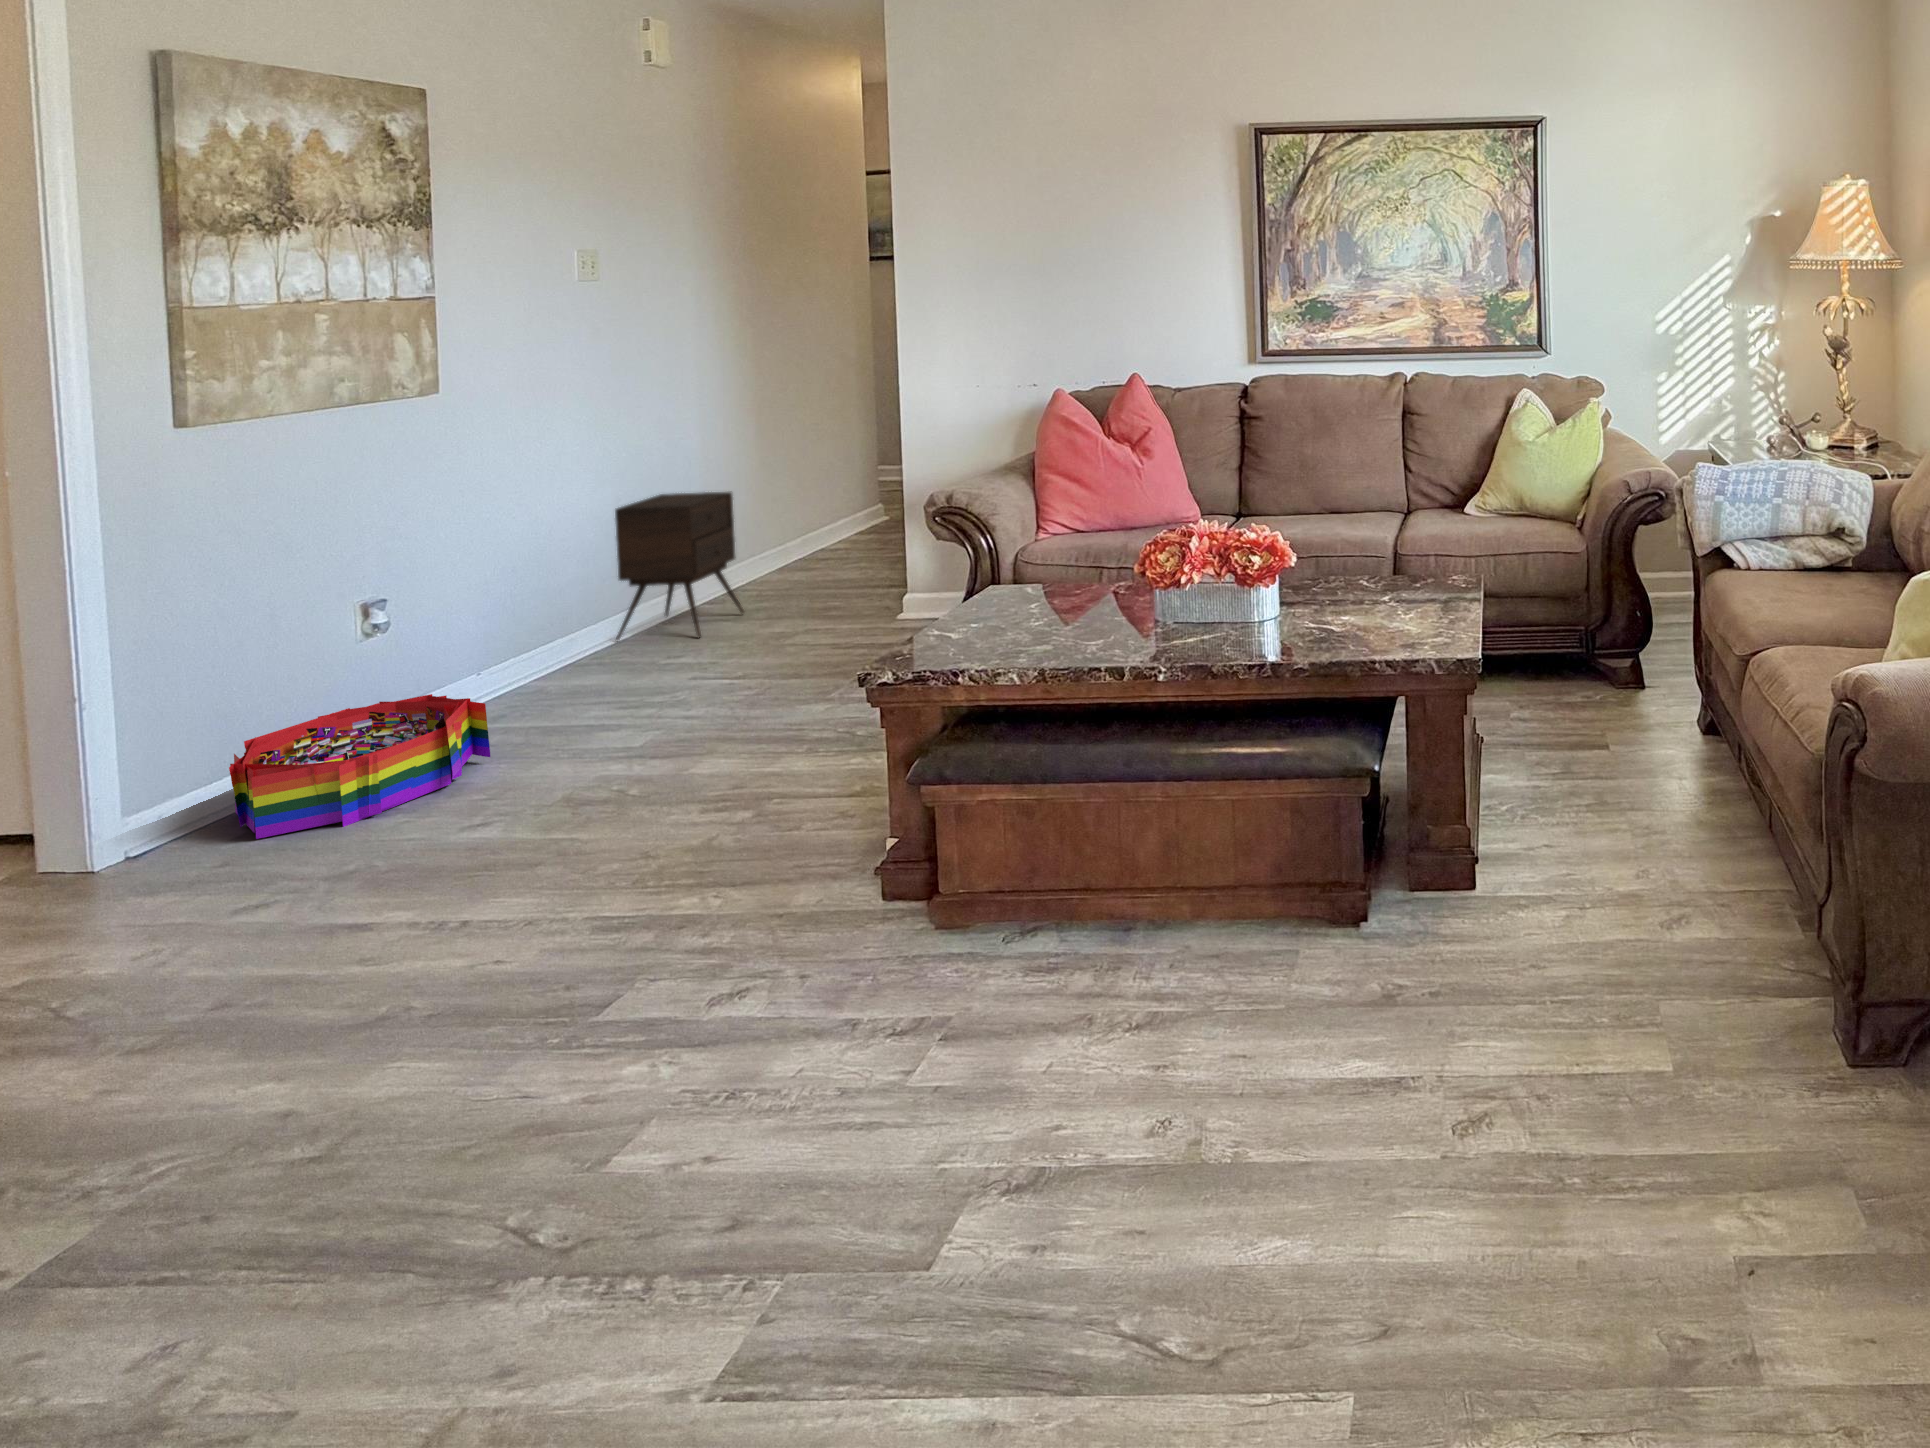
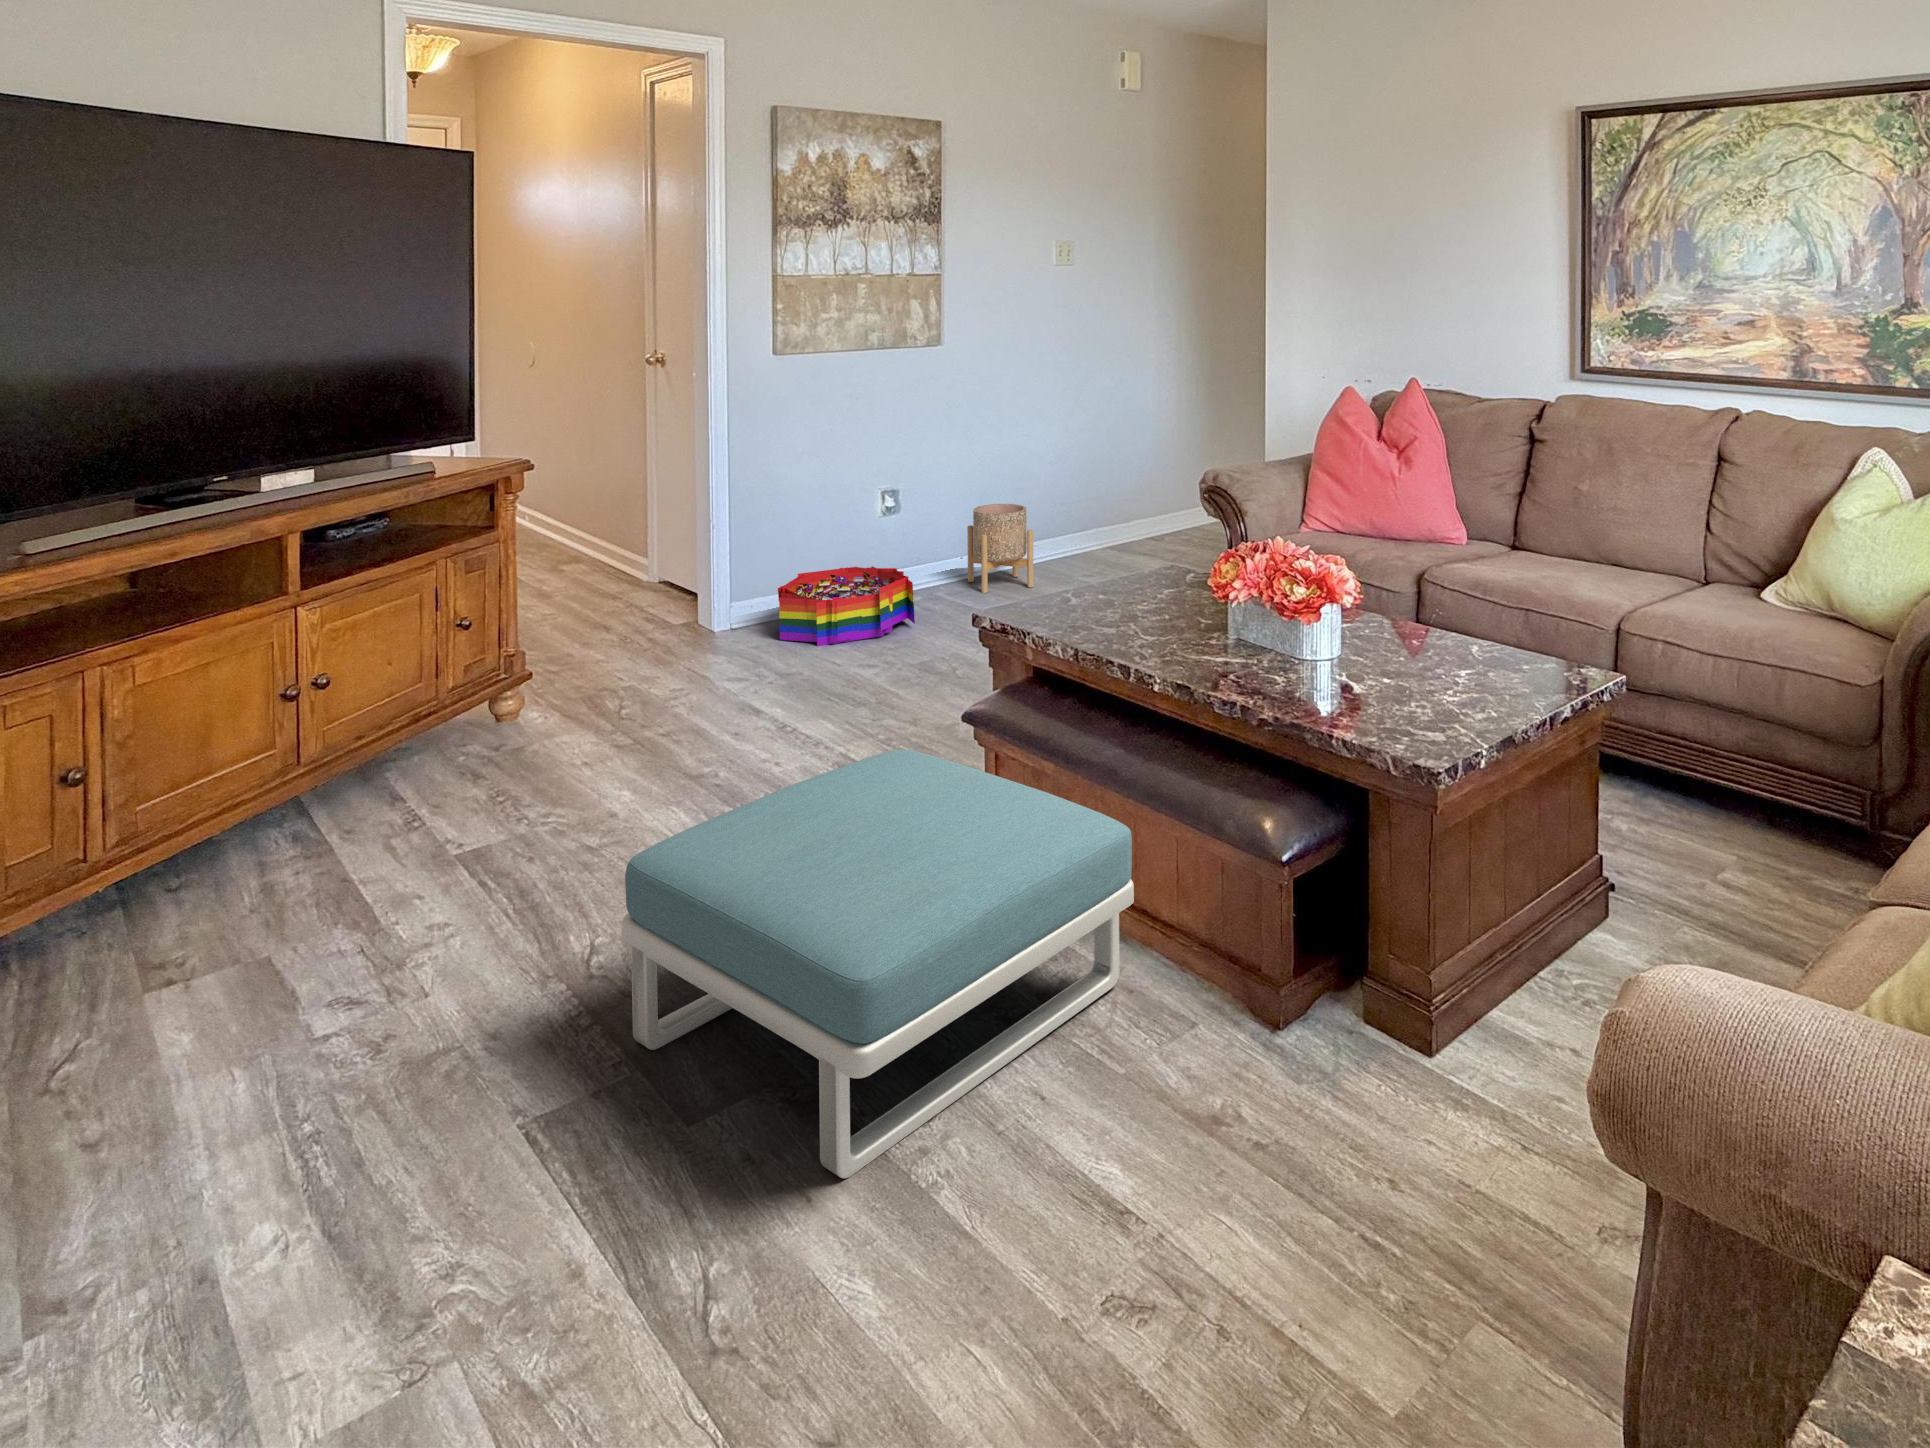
side table: present [615,492,744,641] -> none [1061,446,1154,571]
planter: none [497,581,615,700] -> present [967,504,1033,593]
footstool: none [682,812,1233,1313] -> present [622,749,1134,1179]

